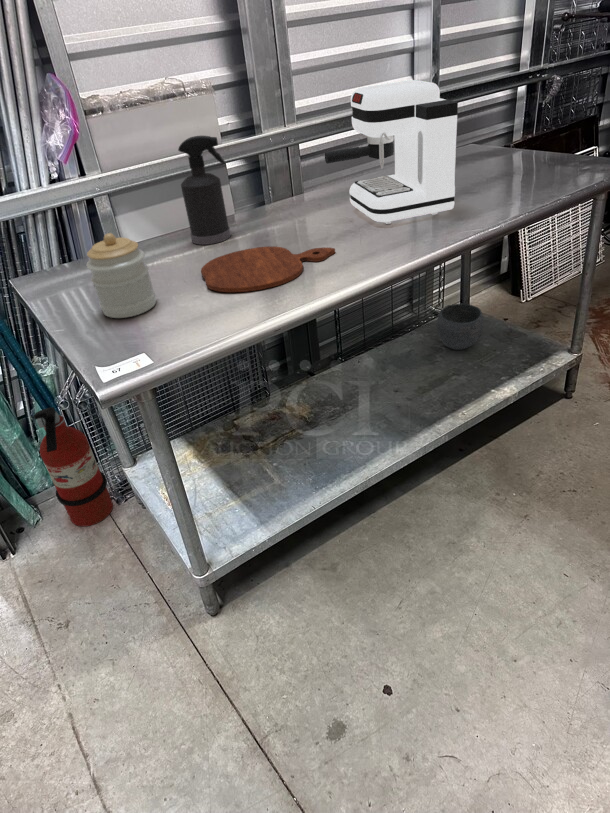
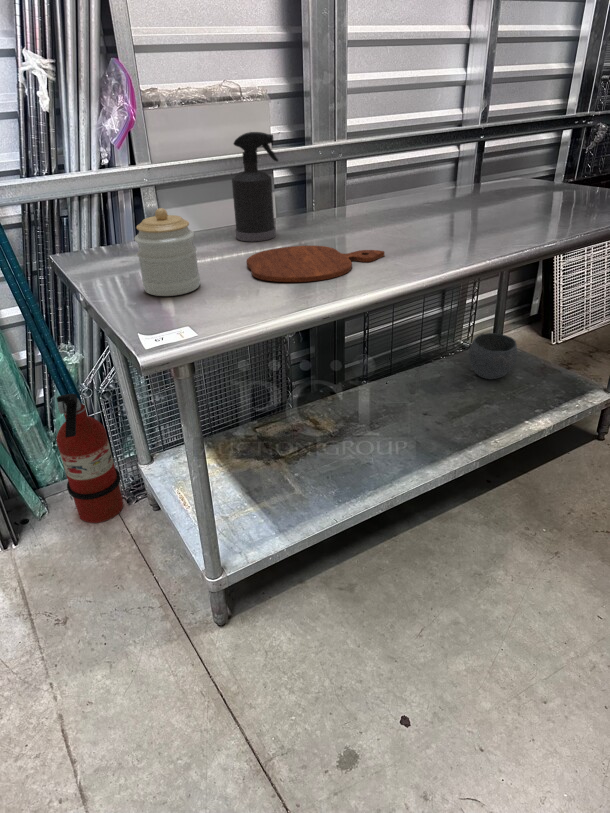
coffee maker: present [325,80,458,224] -> none [379,98,520,236]

